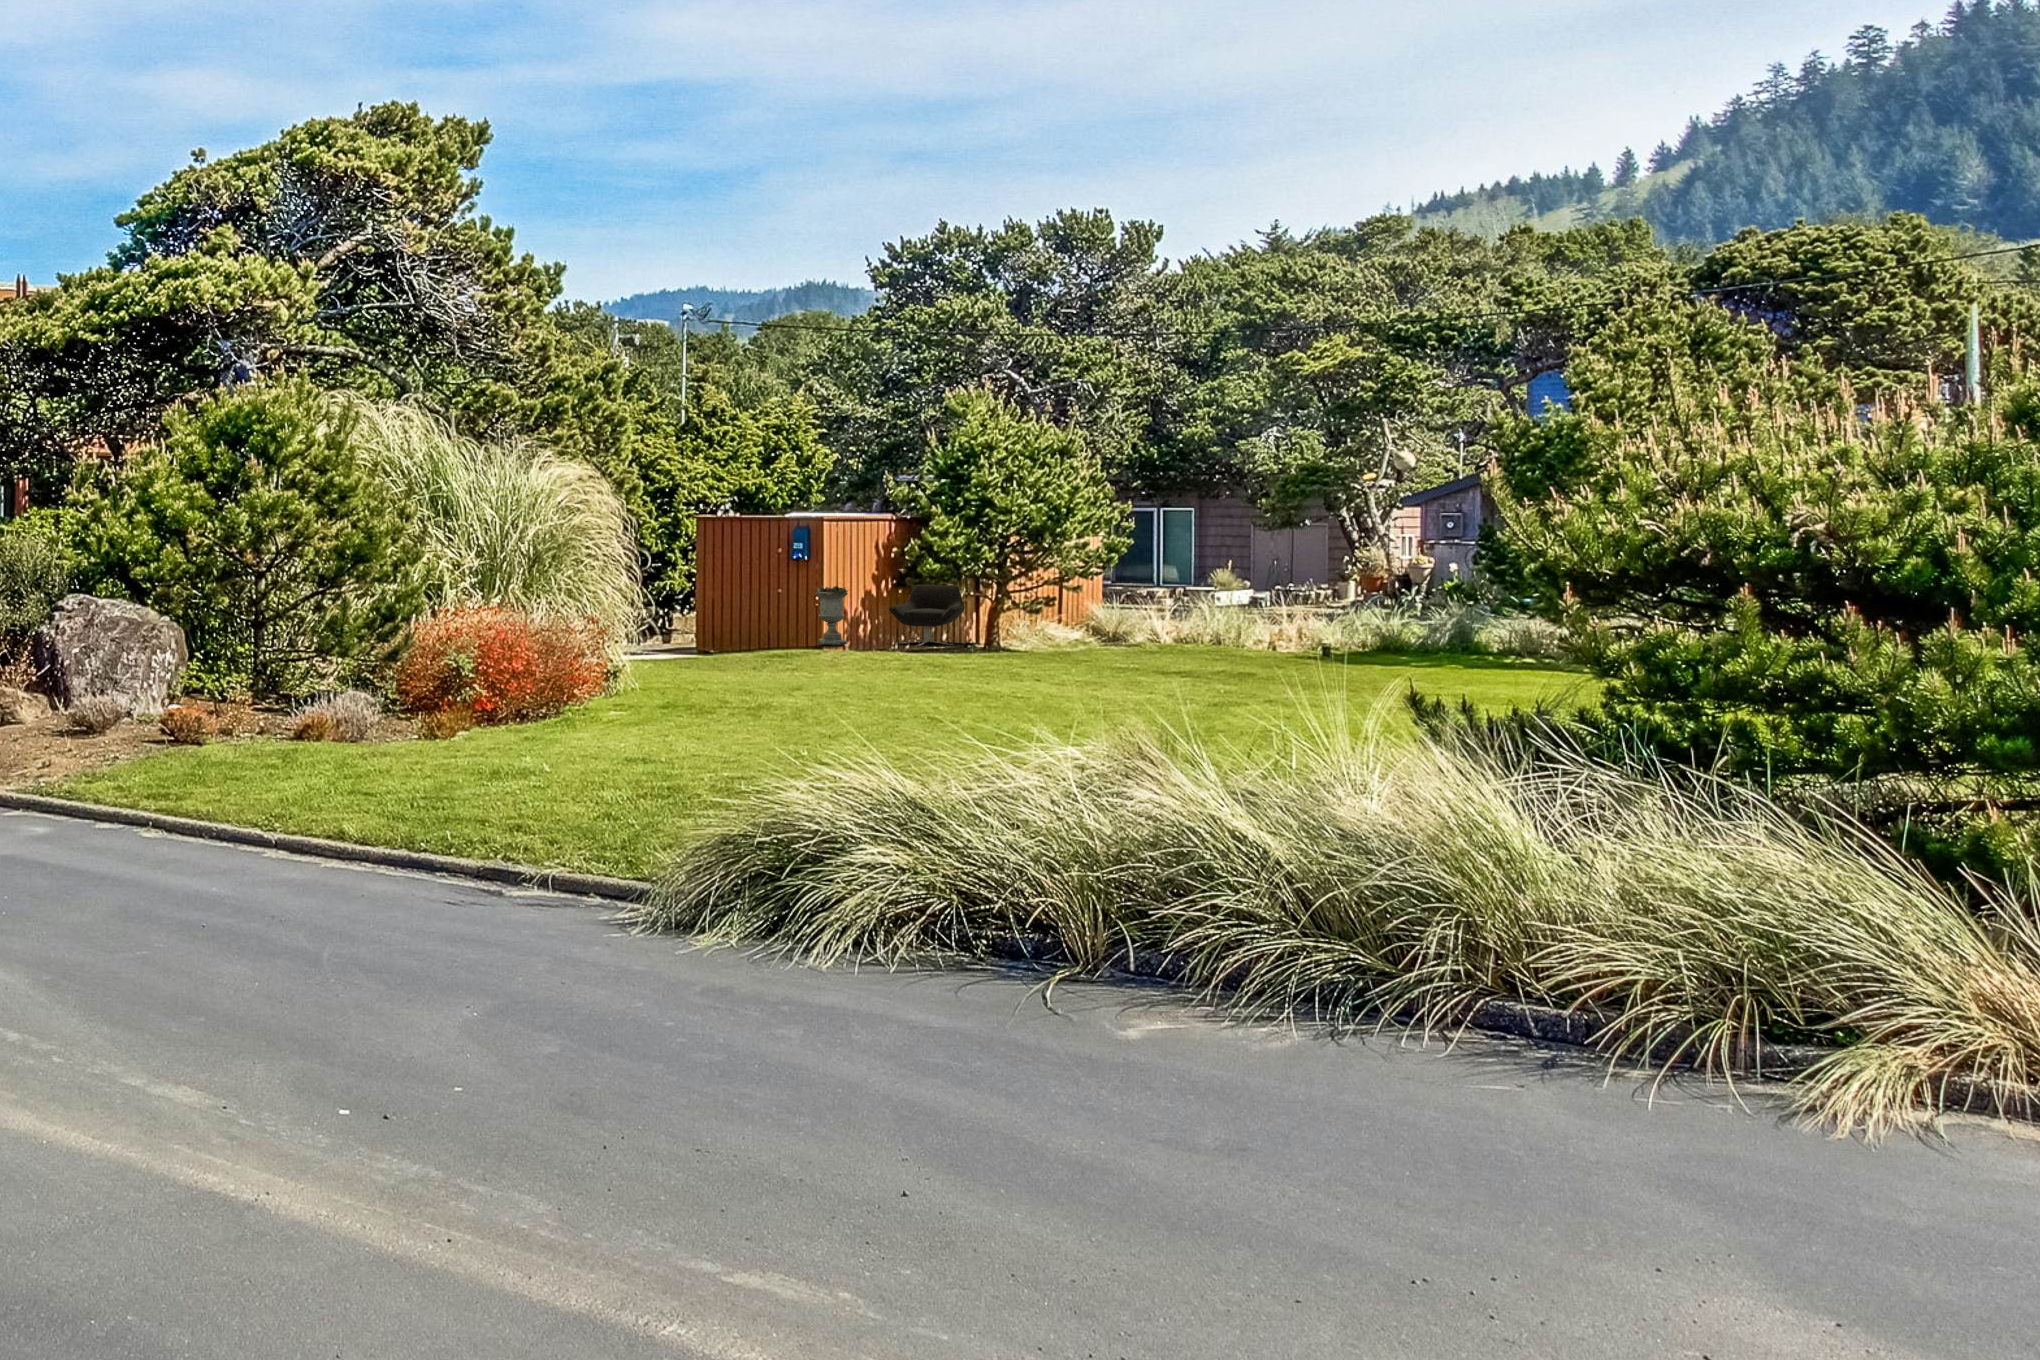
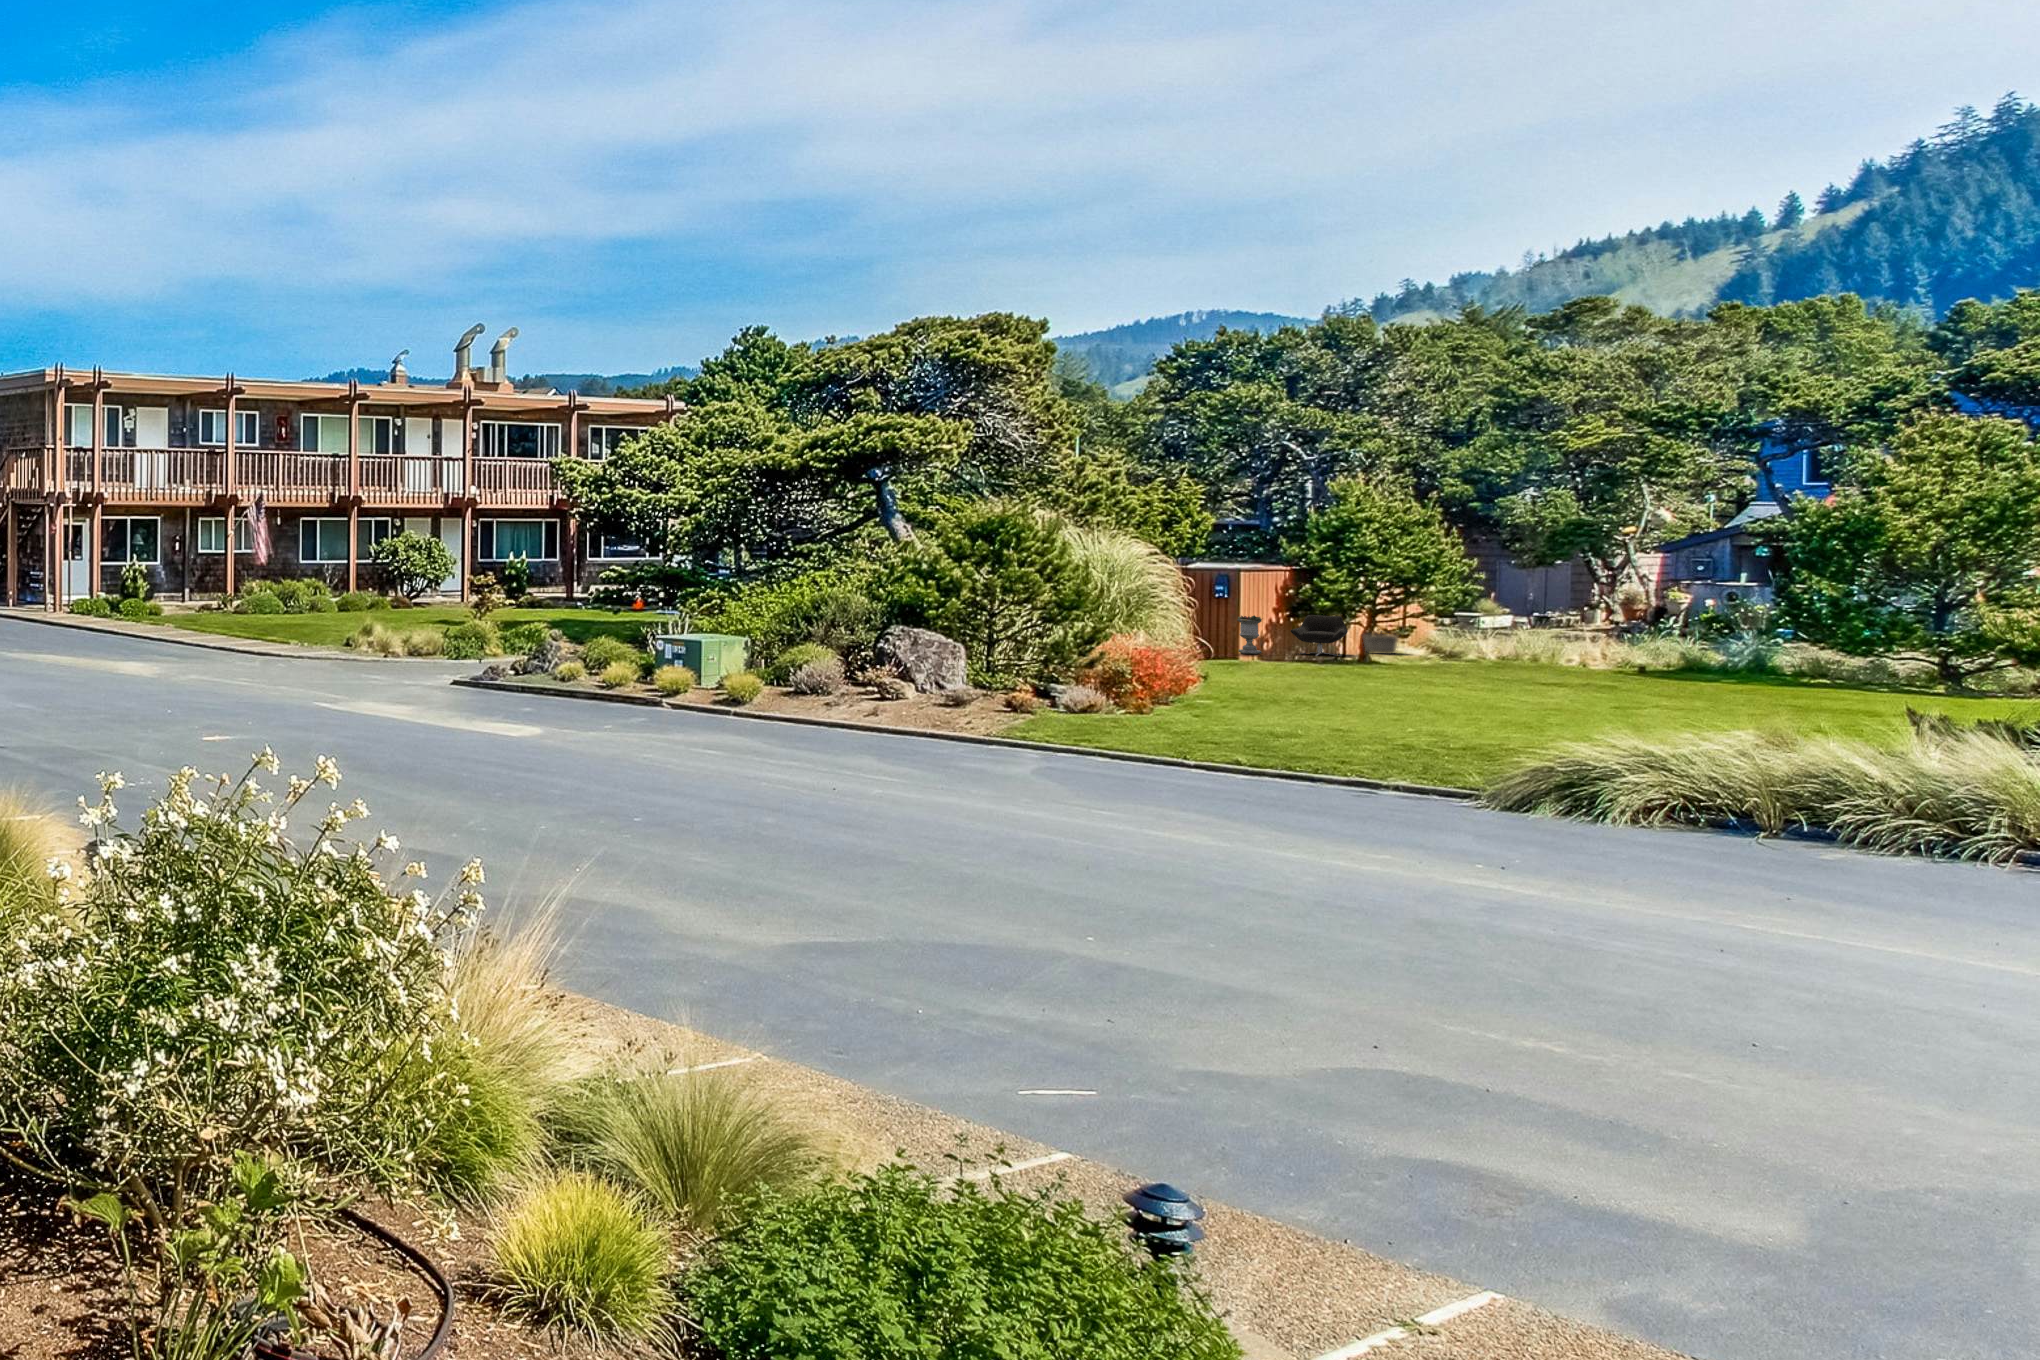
wooden bucket: none [987,602,1034,641] -> present [1363,631,1398,654]

